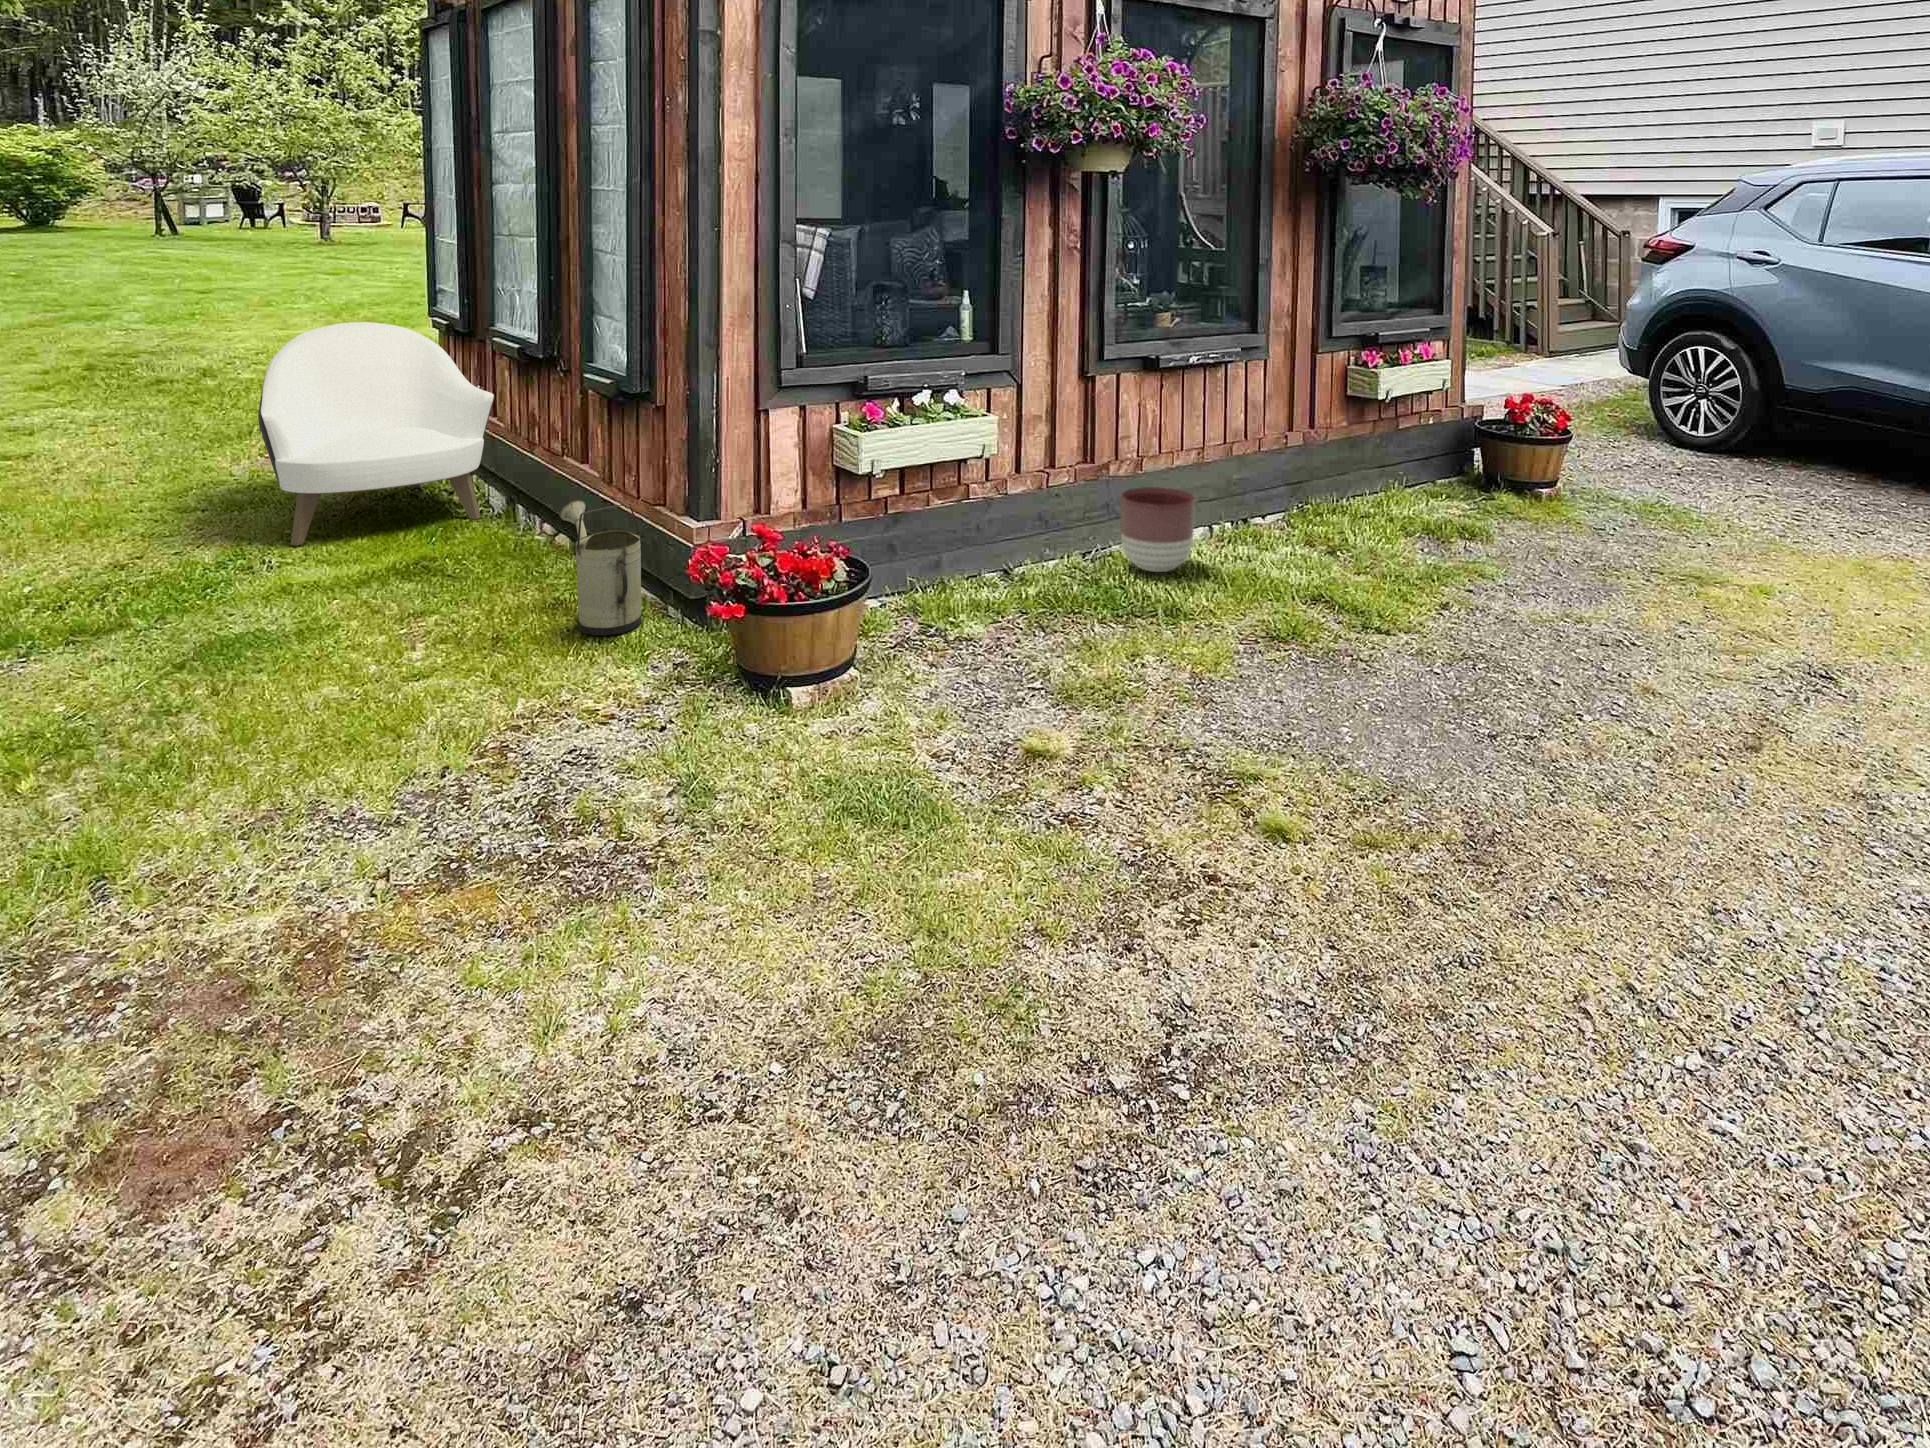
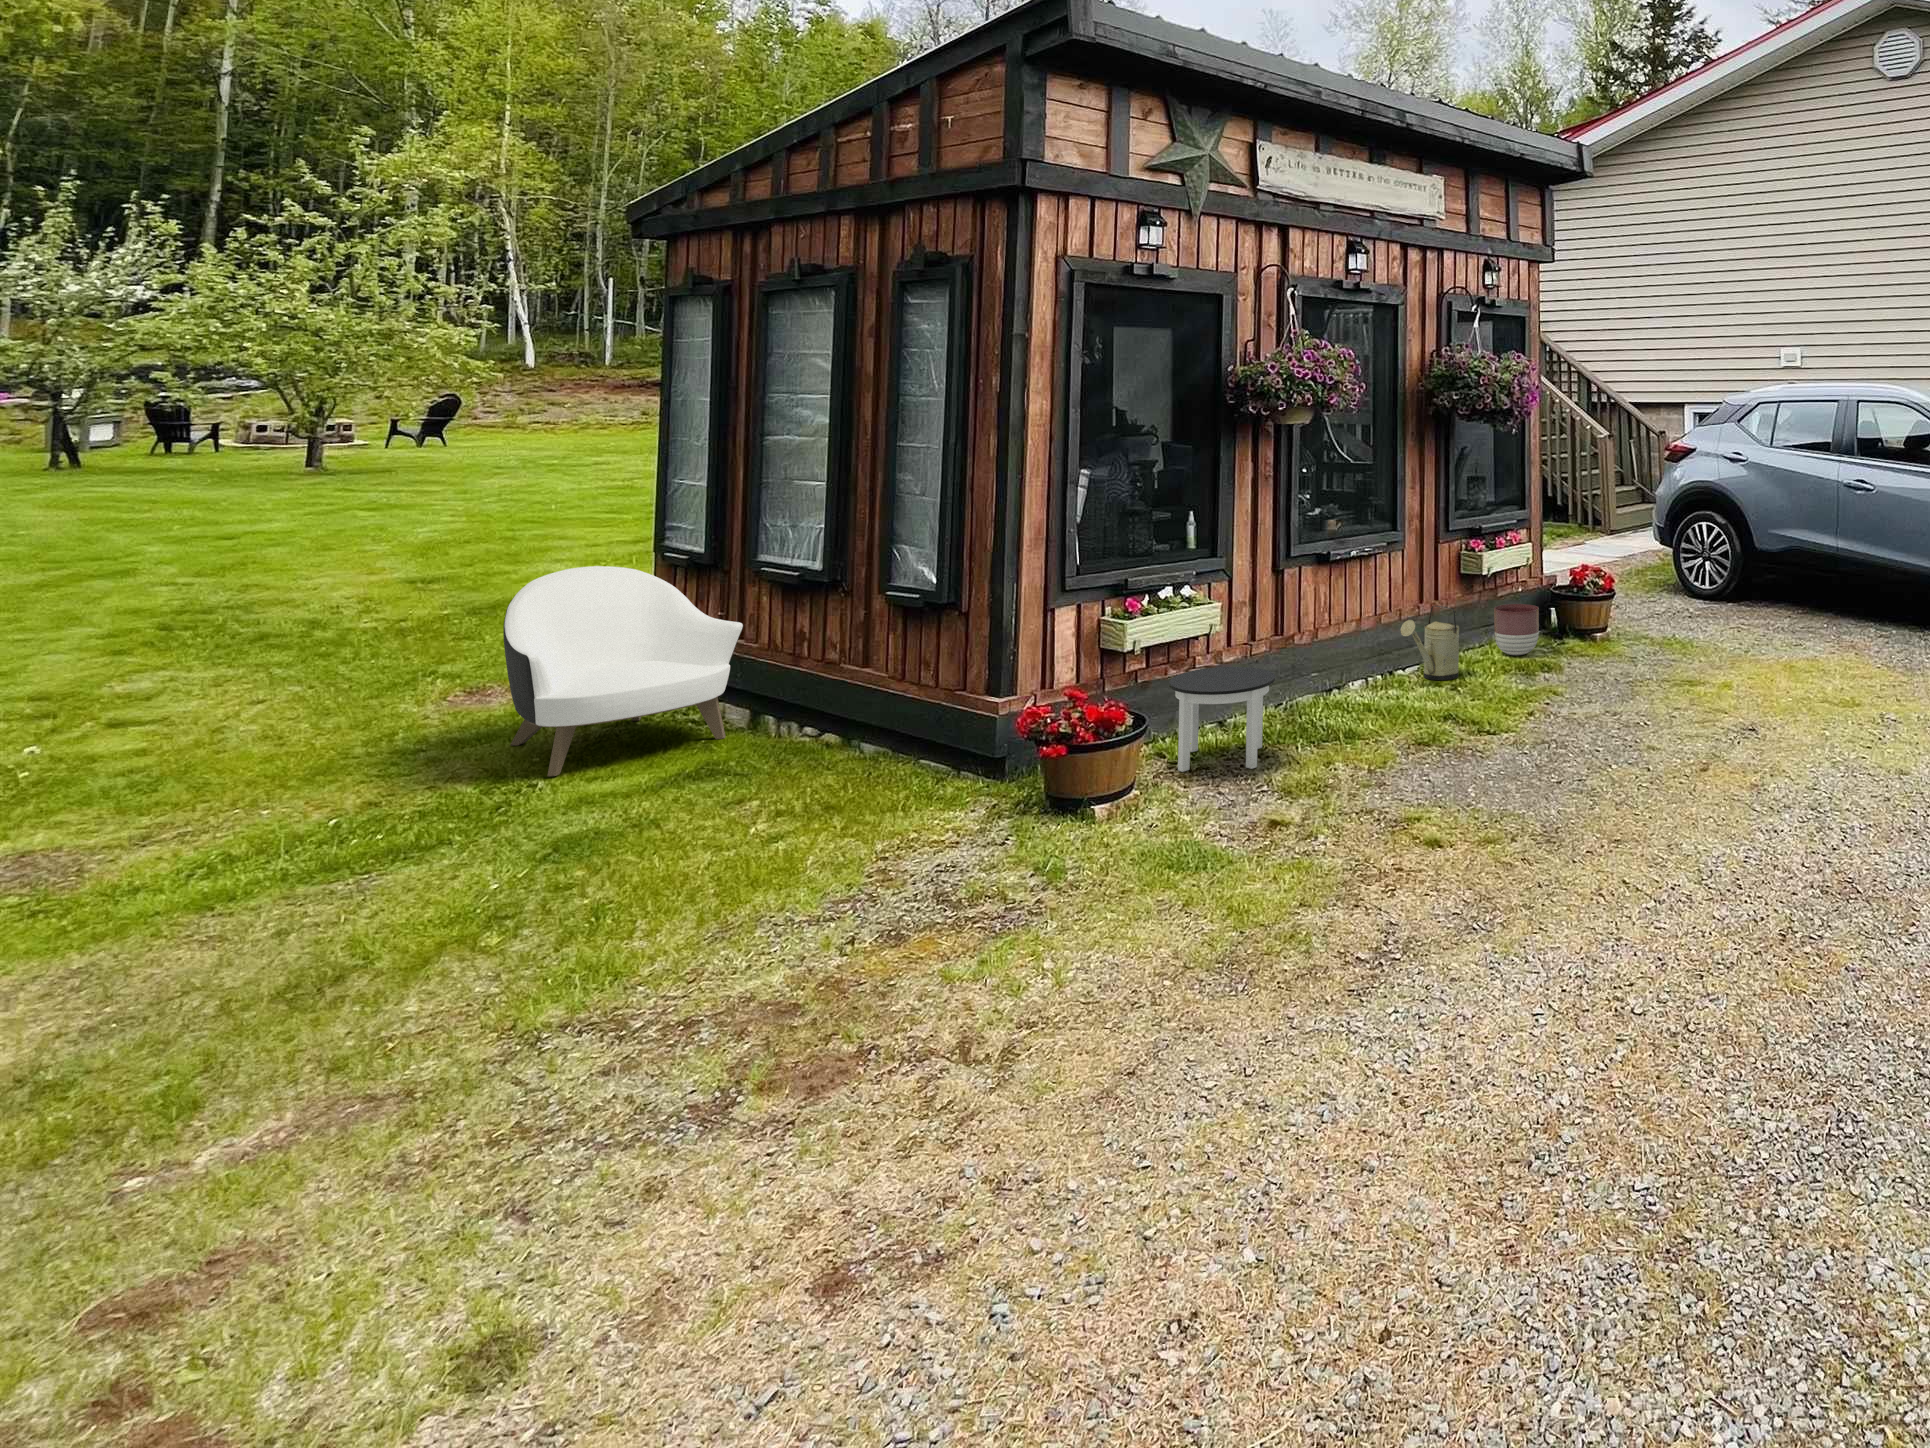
planter: present [1121,487,1195,572] -> present [1494,604,1539,655]
round table: none [922,499,1064,645] -> present [1169,667,1275,772]
watering can: present [559,500,641,635] -> present [1401,606,1459,680]

